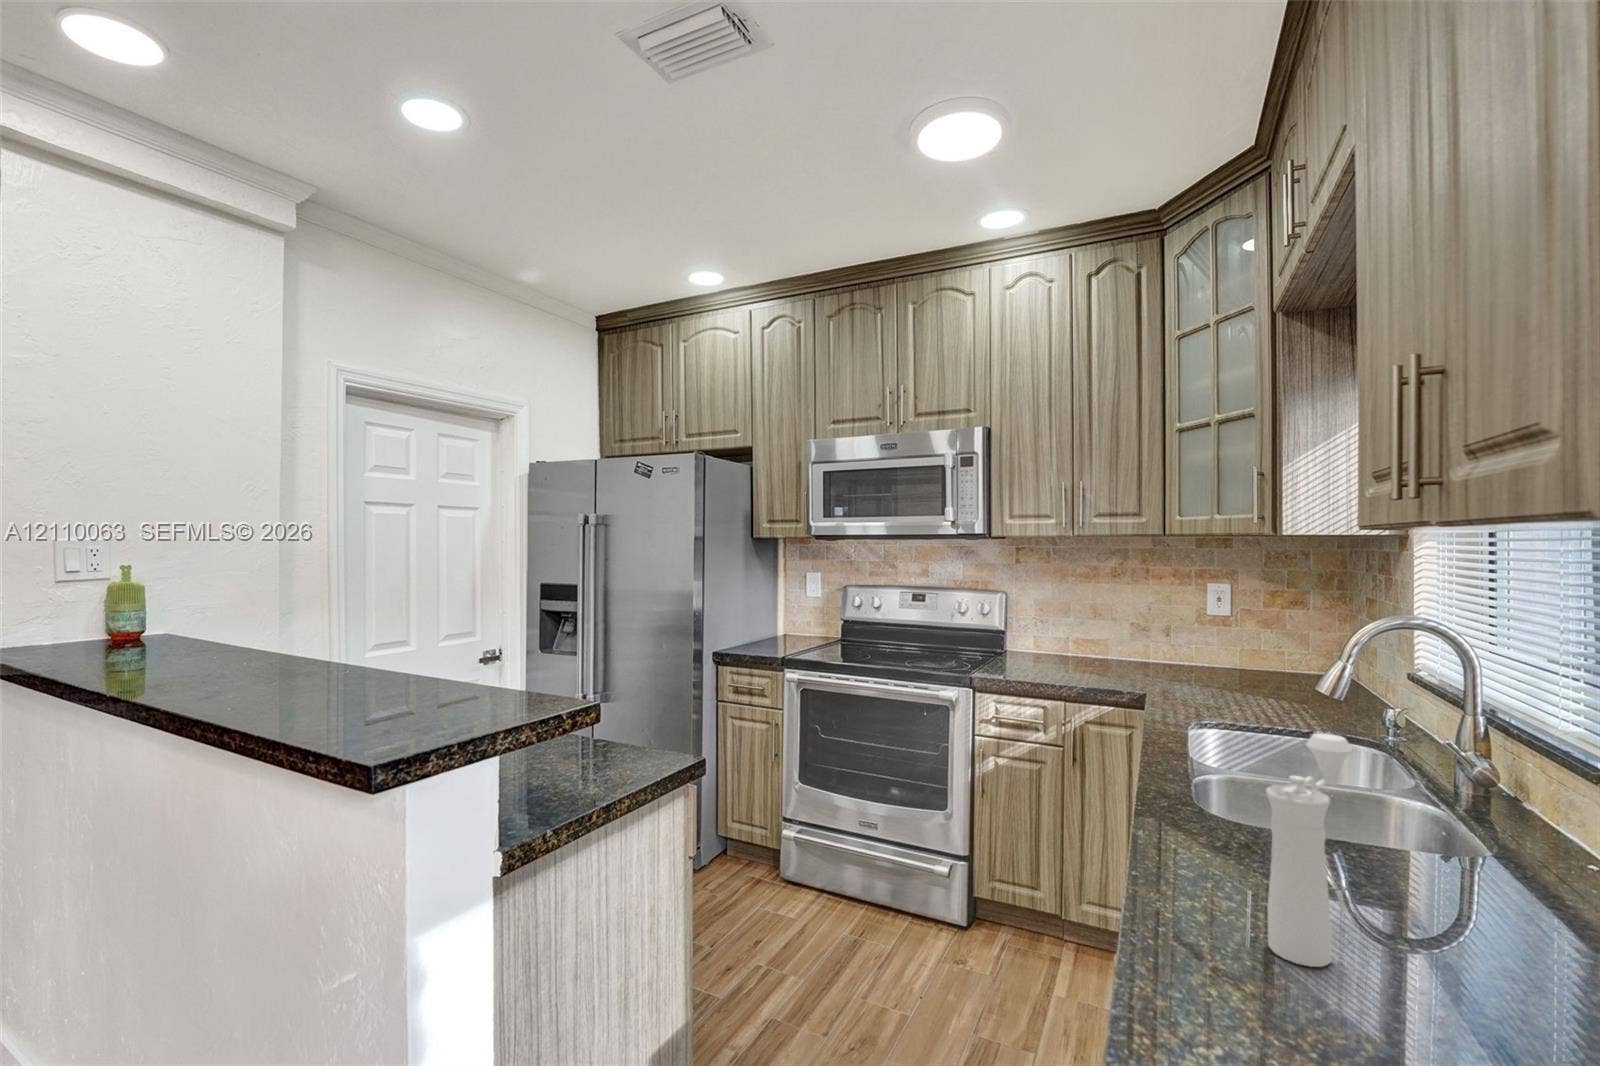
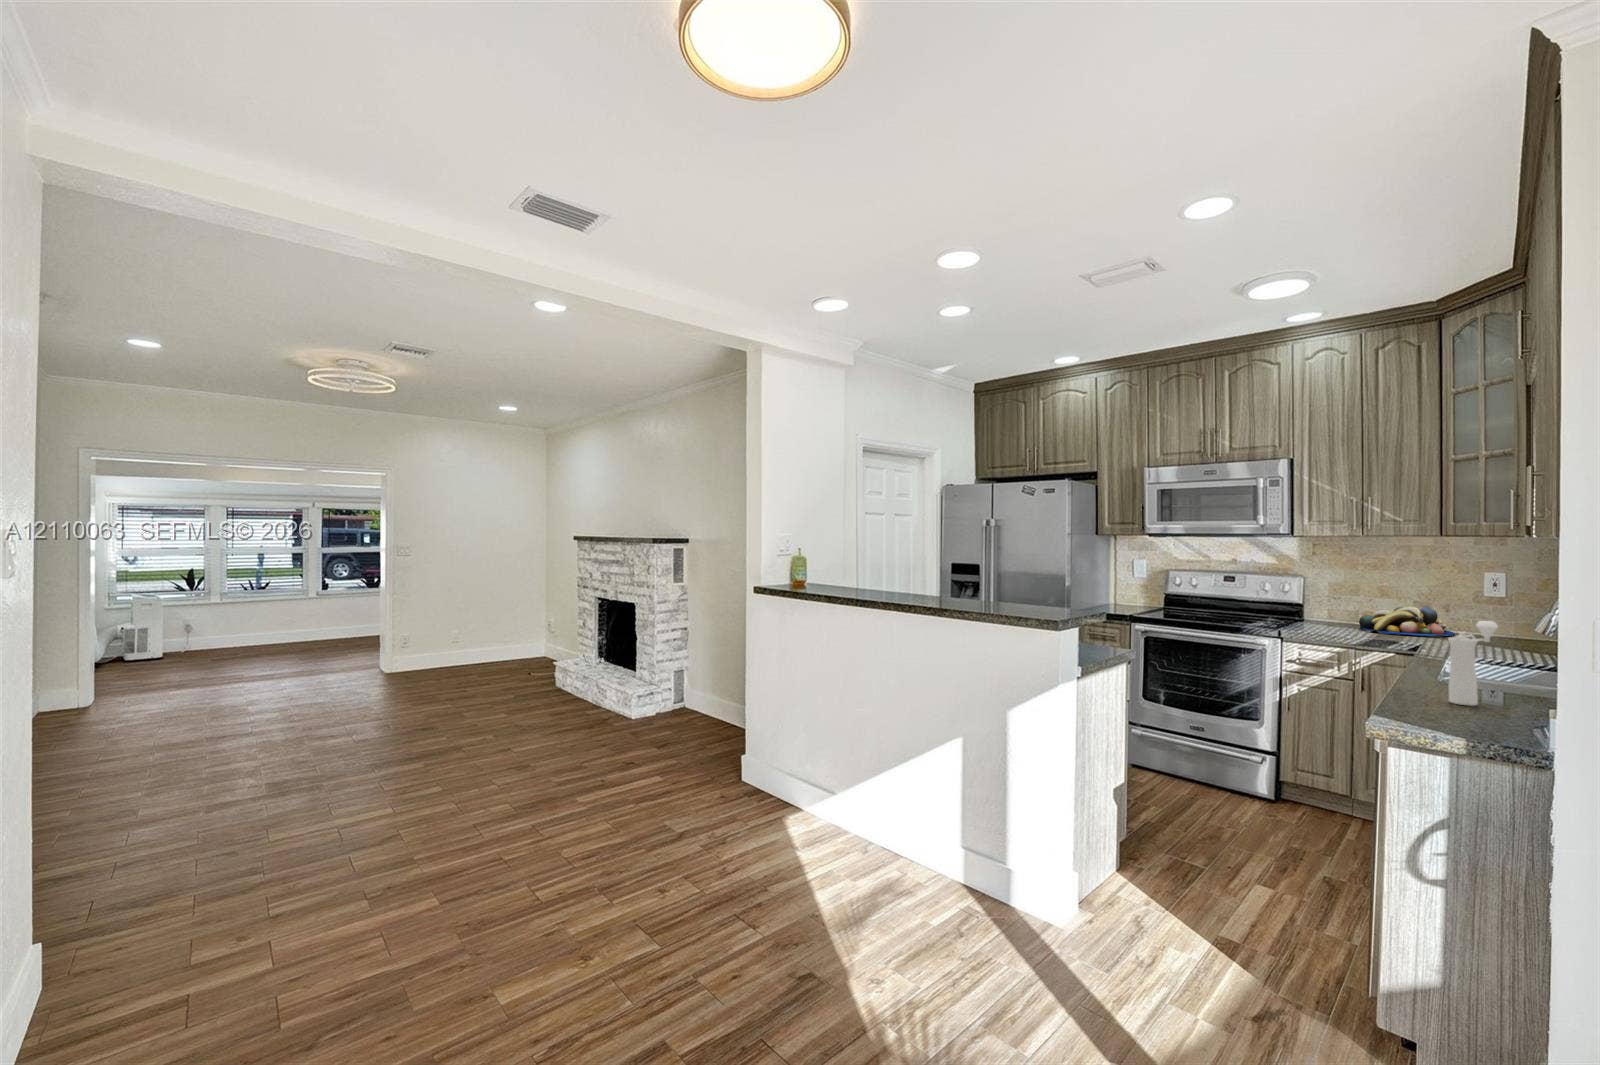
fruit bowl: none [1068,635,1180,680] -> present [1358,606,1455,636]

